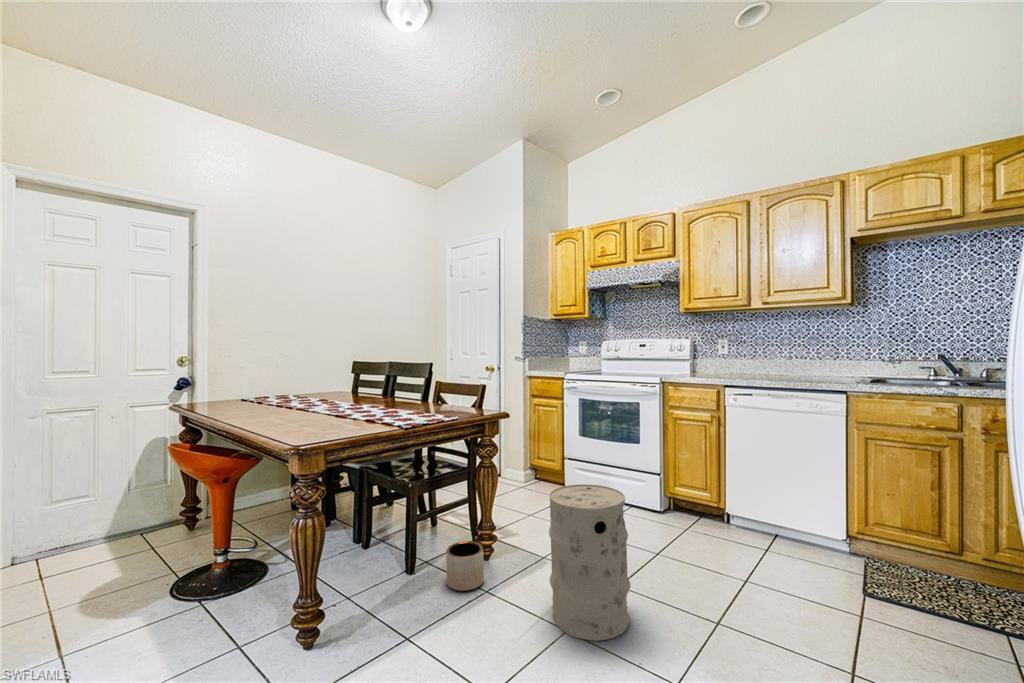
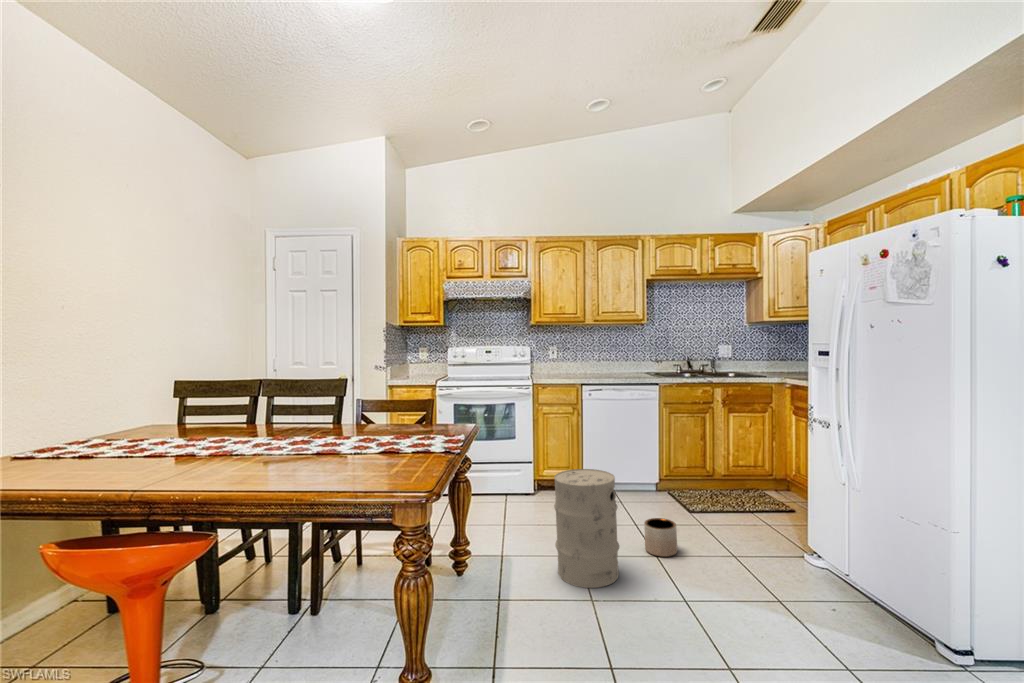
planter: present [446,541,484,591] -> present [644,518,678,557]

